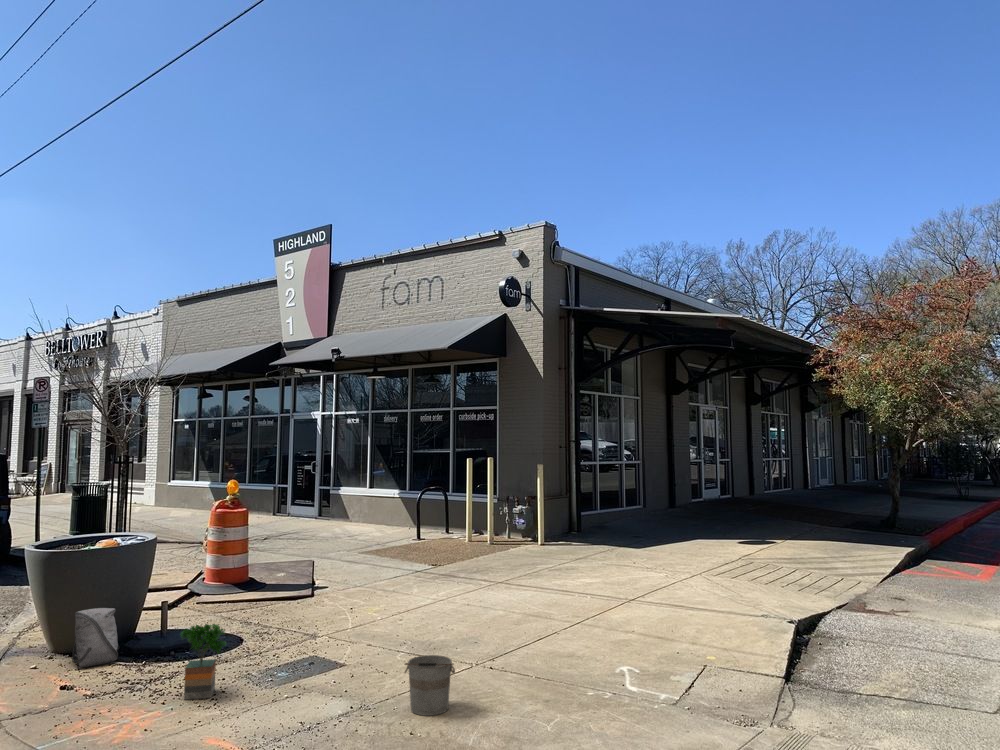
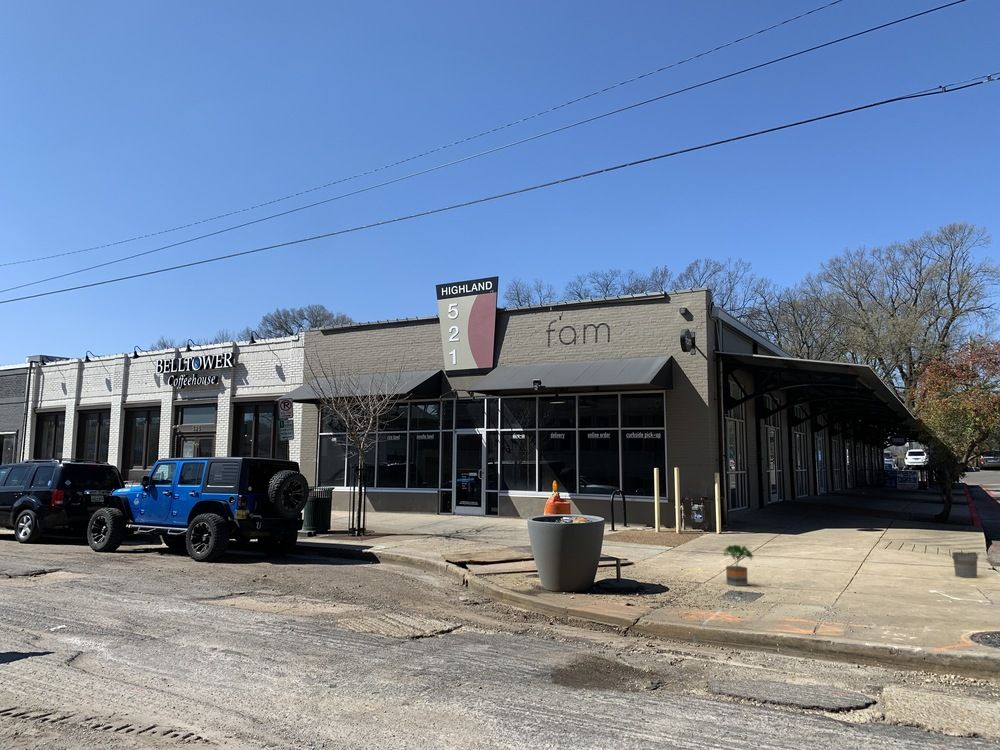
backpack: present [72,608,119,667] -> none [610,543,644,577]
bucket: present [405,655,455,716] -> present [952,552,980,578]

